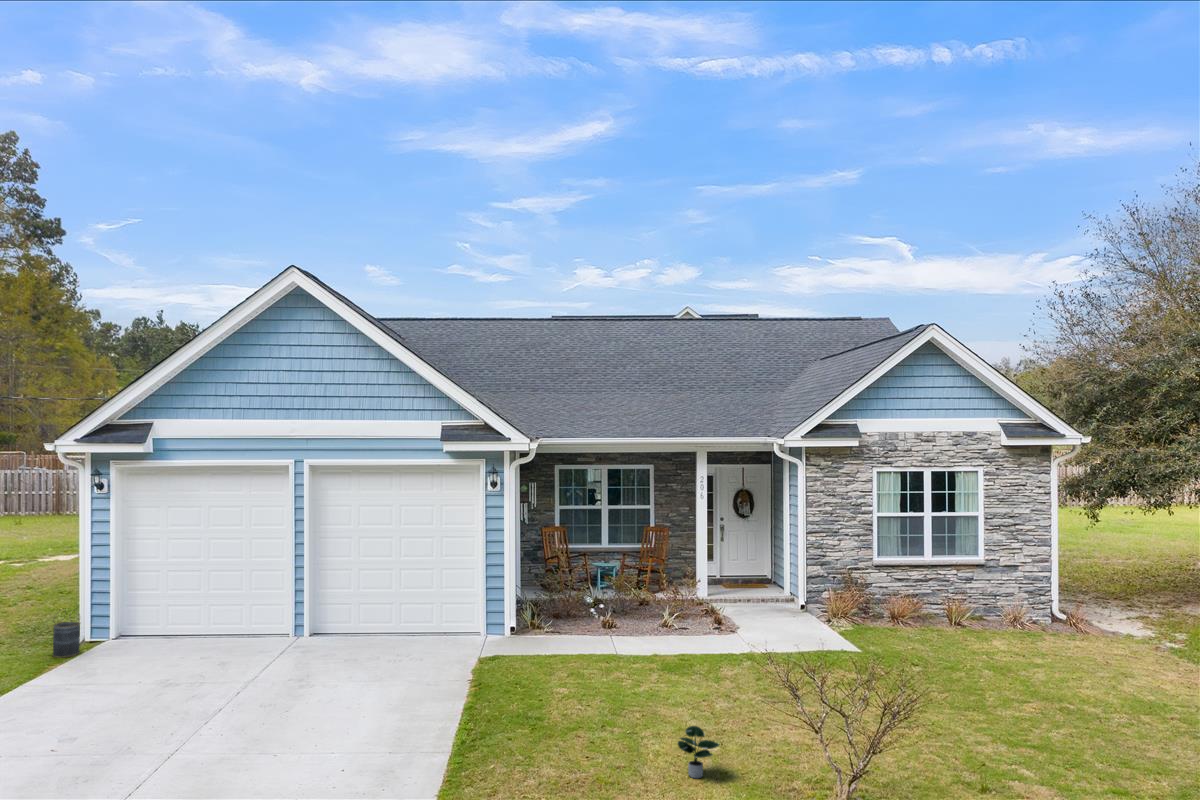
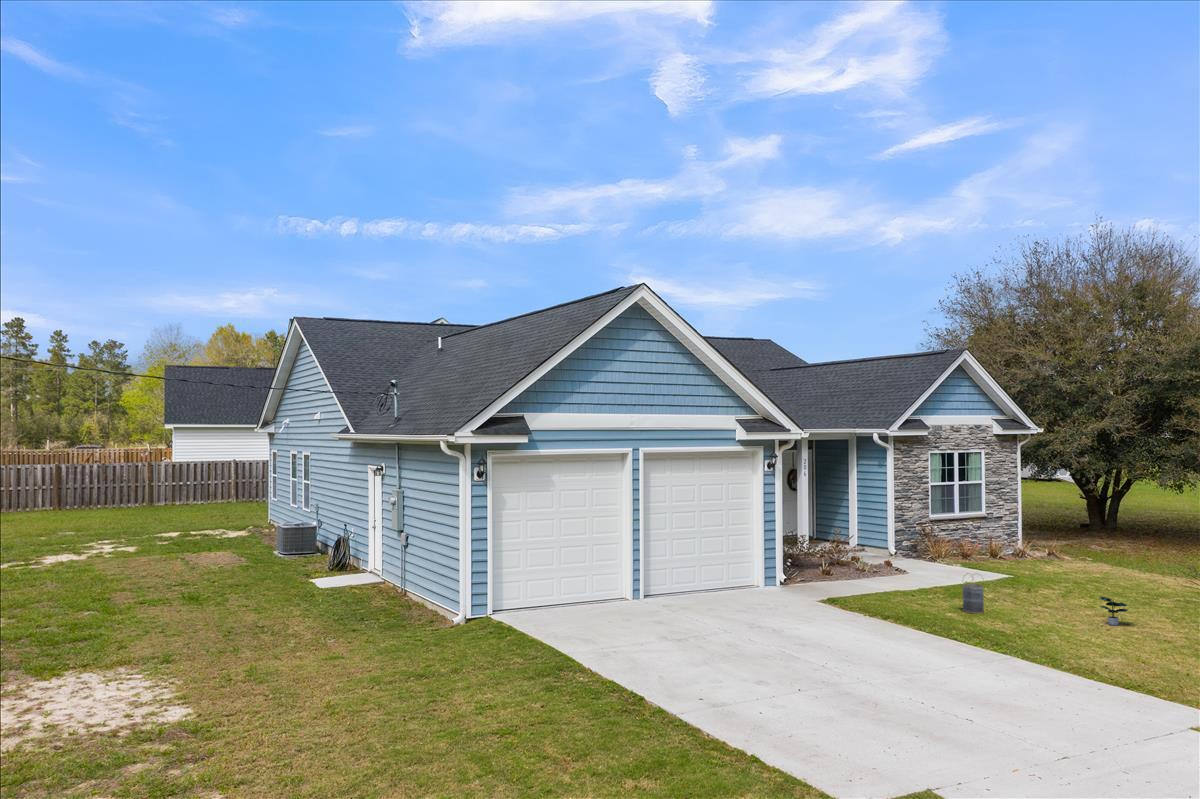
basket: present [53,619,80,658] -> present [962,575,984,614]

